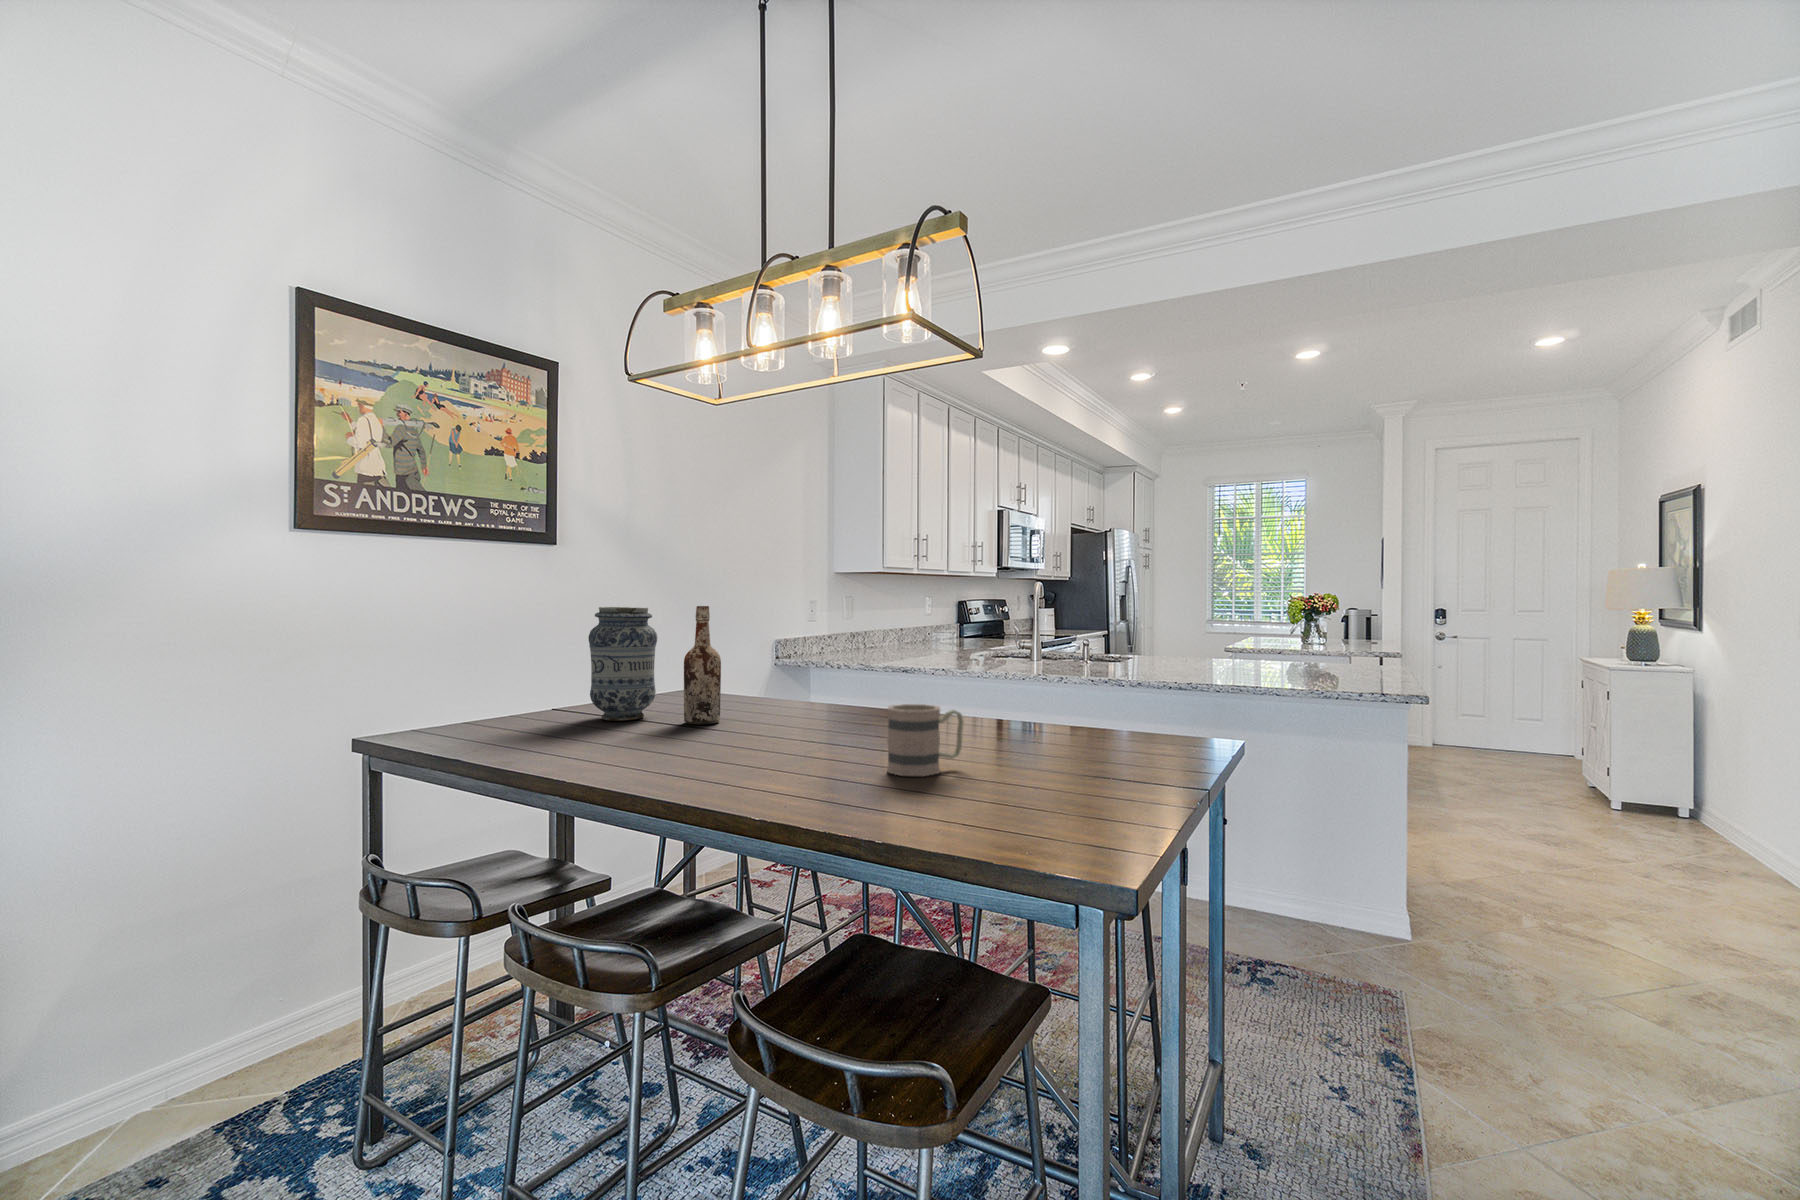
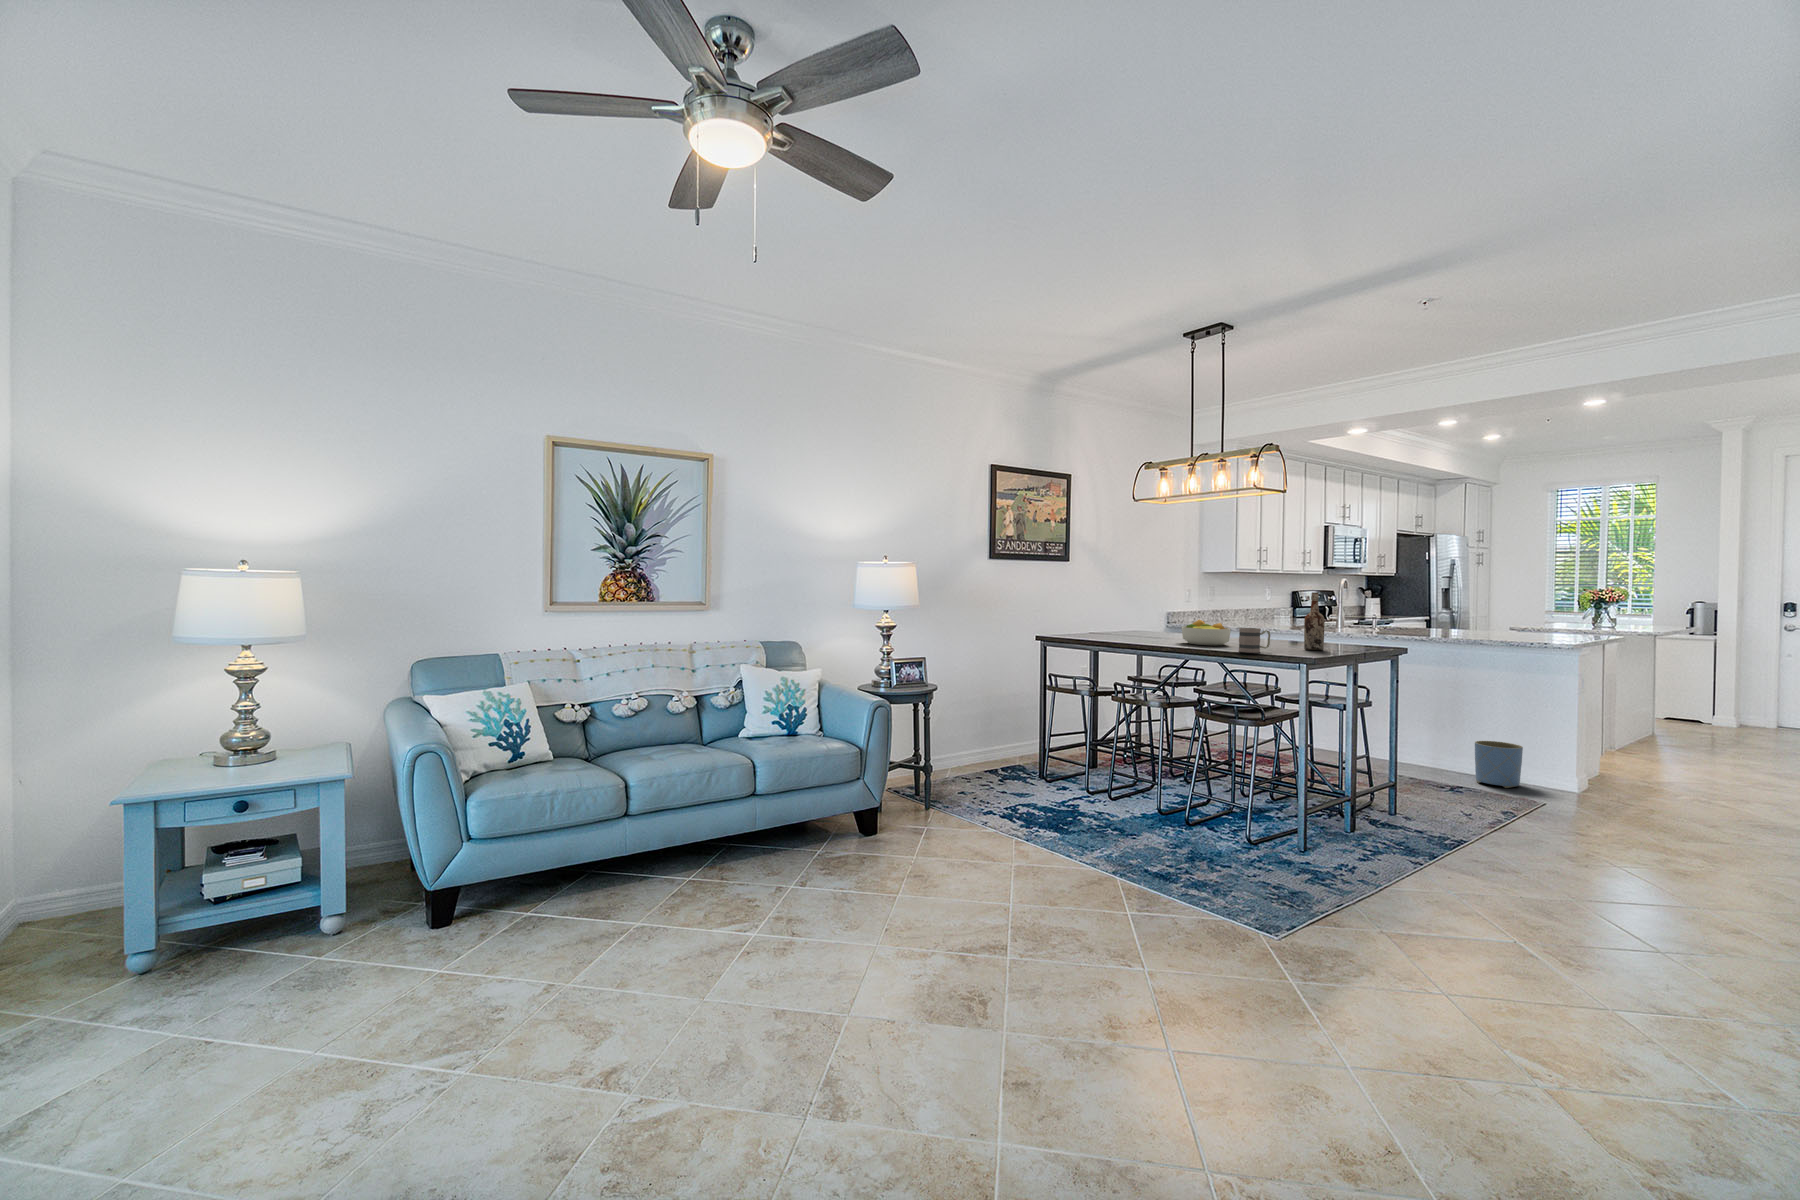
wine bottle: present [684,606,721,725] -> present [1304,592,1325,650]
vase: present [588,607,657,721] -> none [1101,591,1130,639]
fruit bowl: none [763,671,869,738] -> present [1182,620,1231,646]
planter: none [1260,851,1333,941] -> present [1475,741,1523,788]

